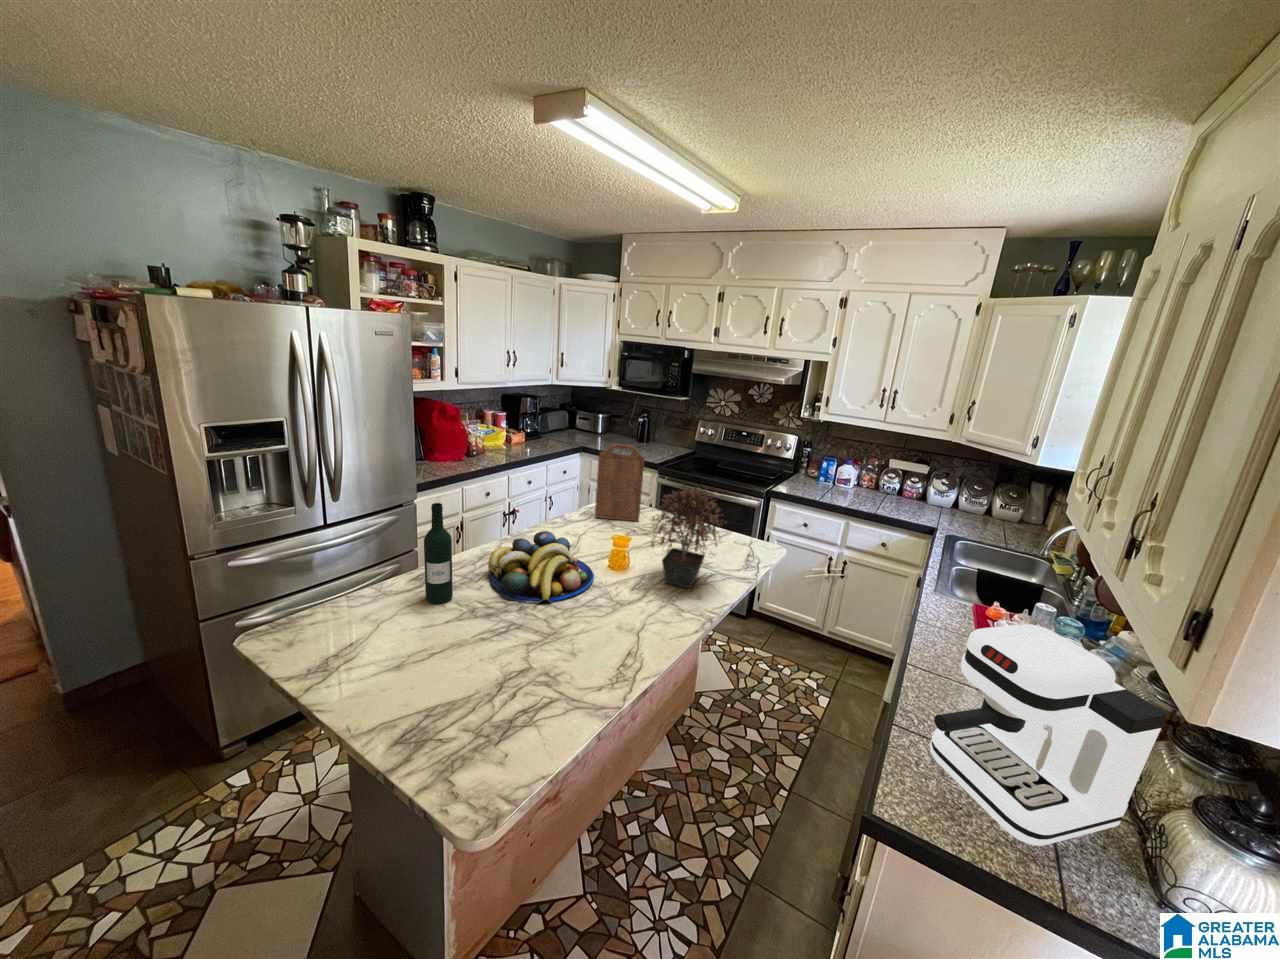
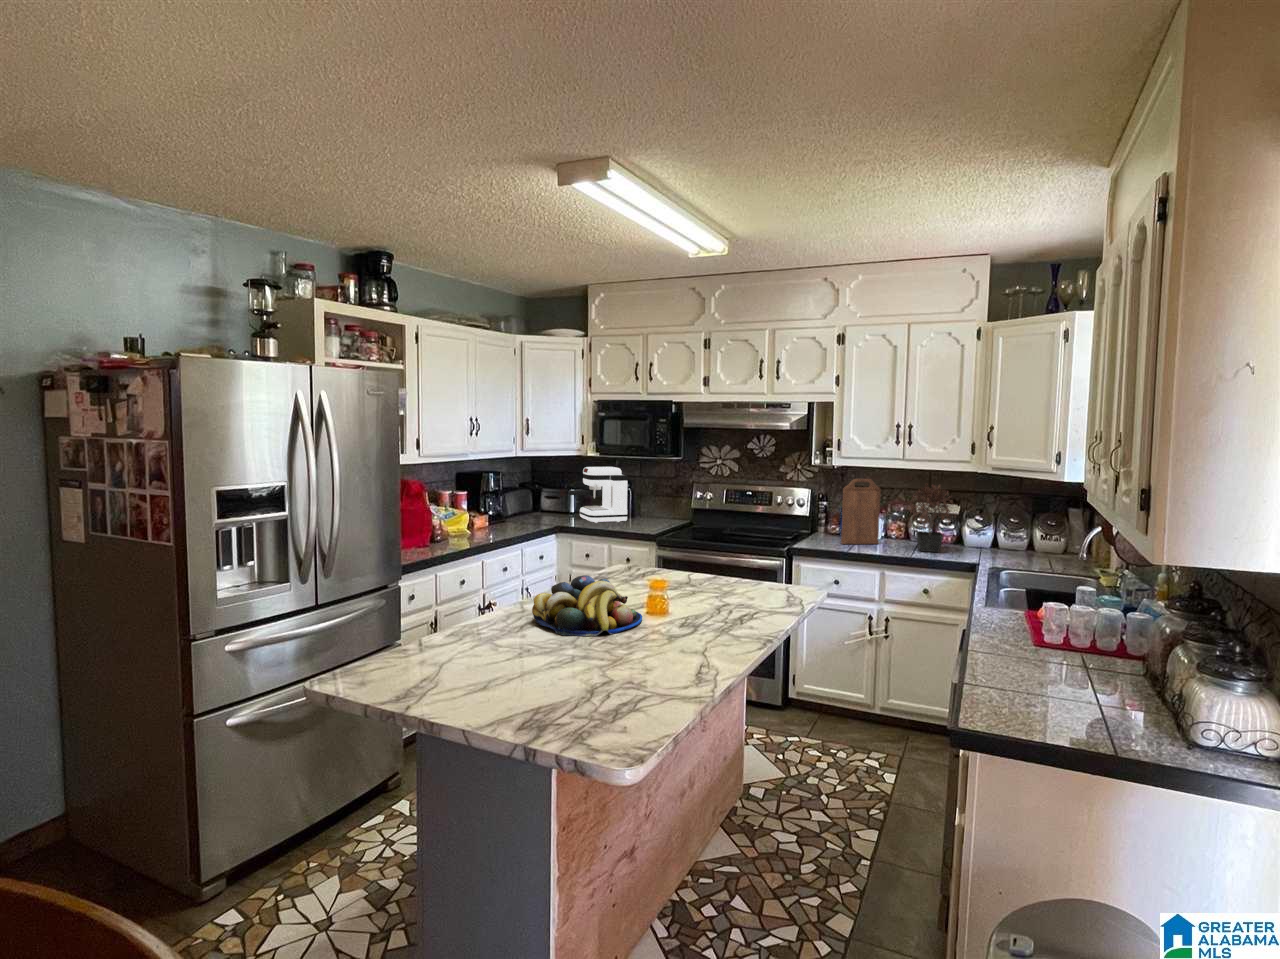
cutting board: present [595,444,644,521] -> present [841,479,881,544]
potted plant: present [651,486,721,588] -> present [907,484,955,552]
wine bottle: present [424,503,453,604] -> none [482,537,509,642]
coffee maker: present [930,624,1167,846] -> present [569,467,628,523]

